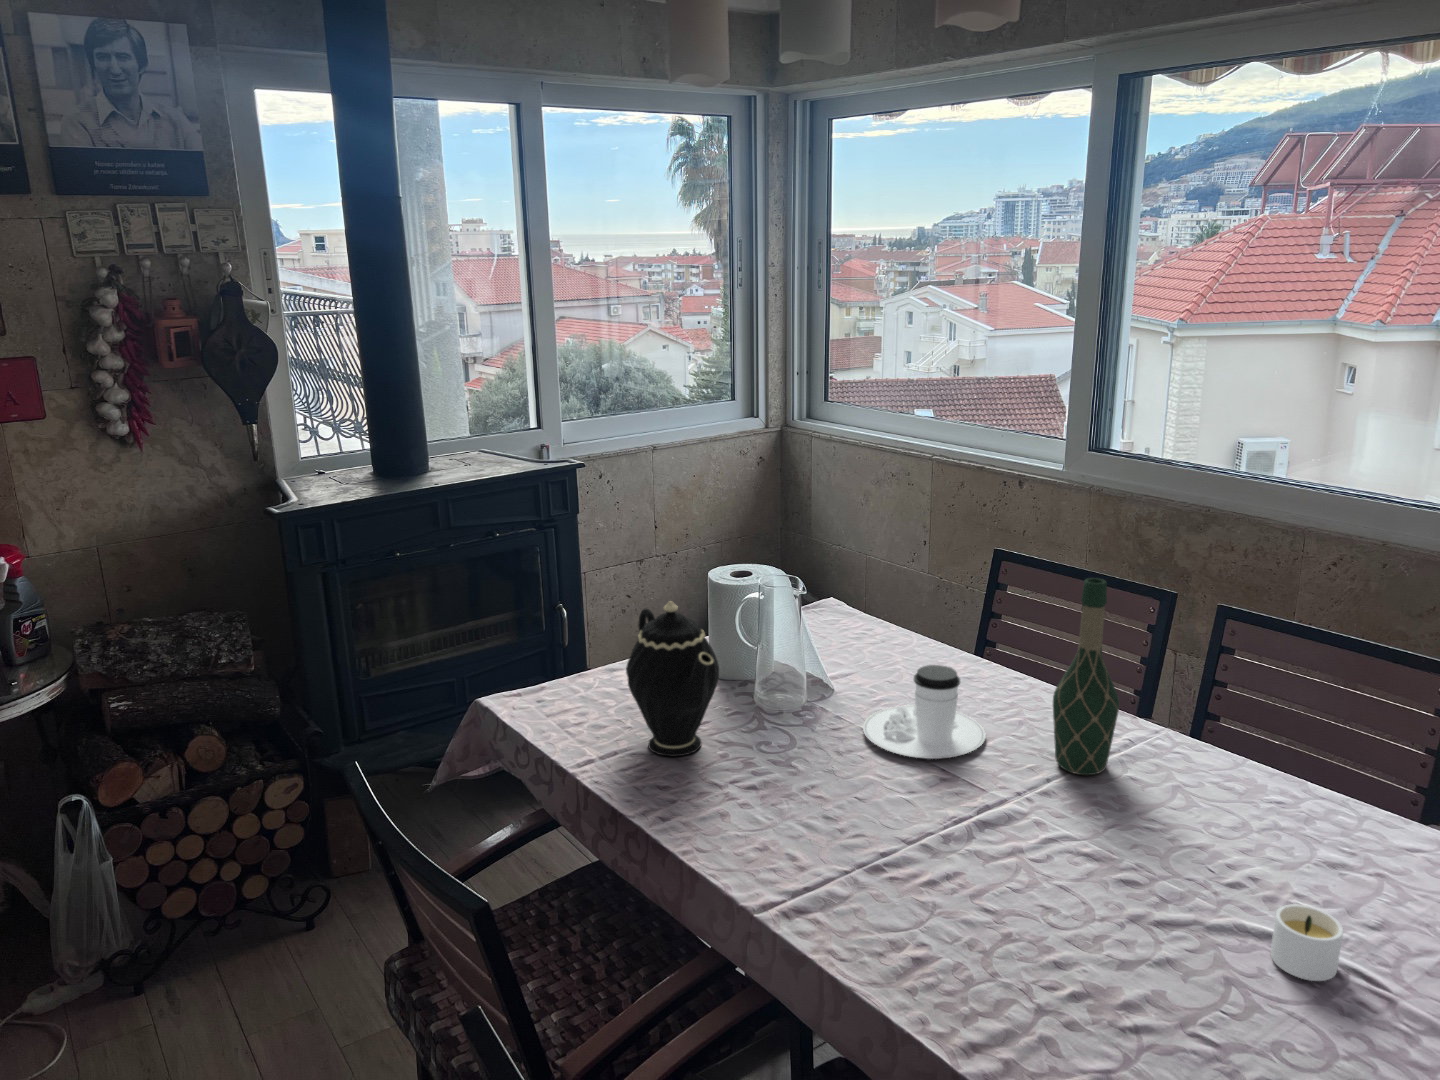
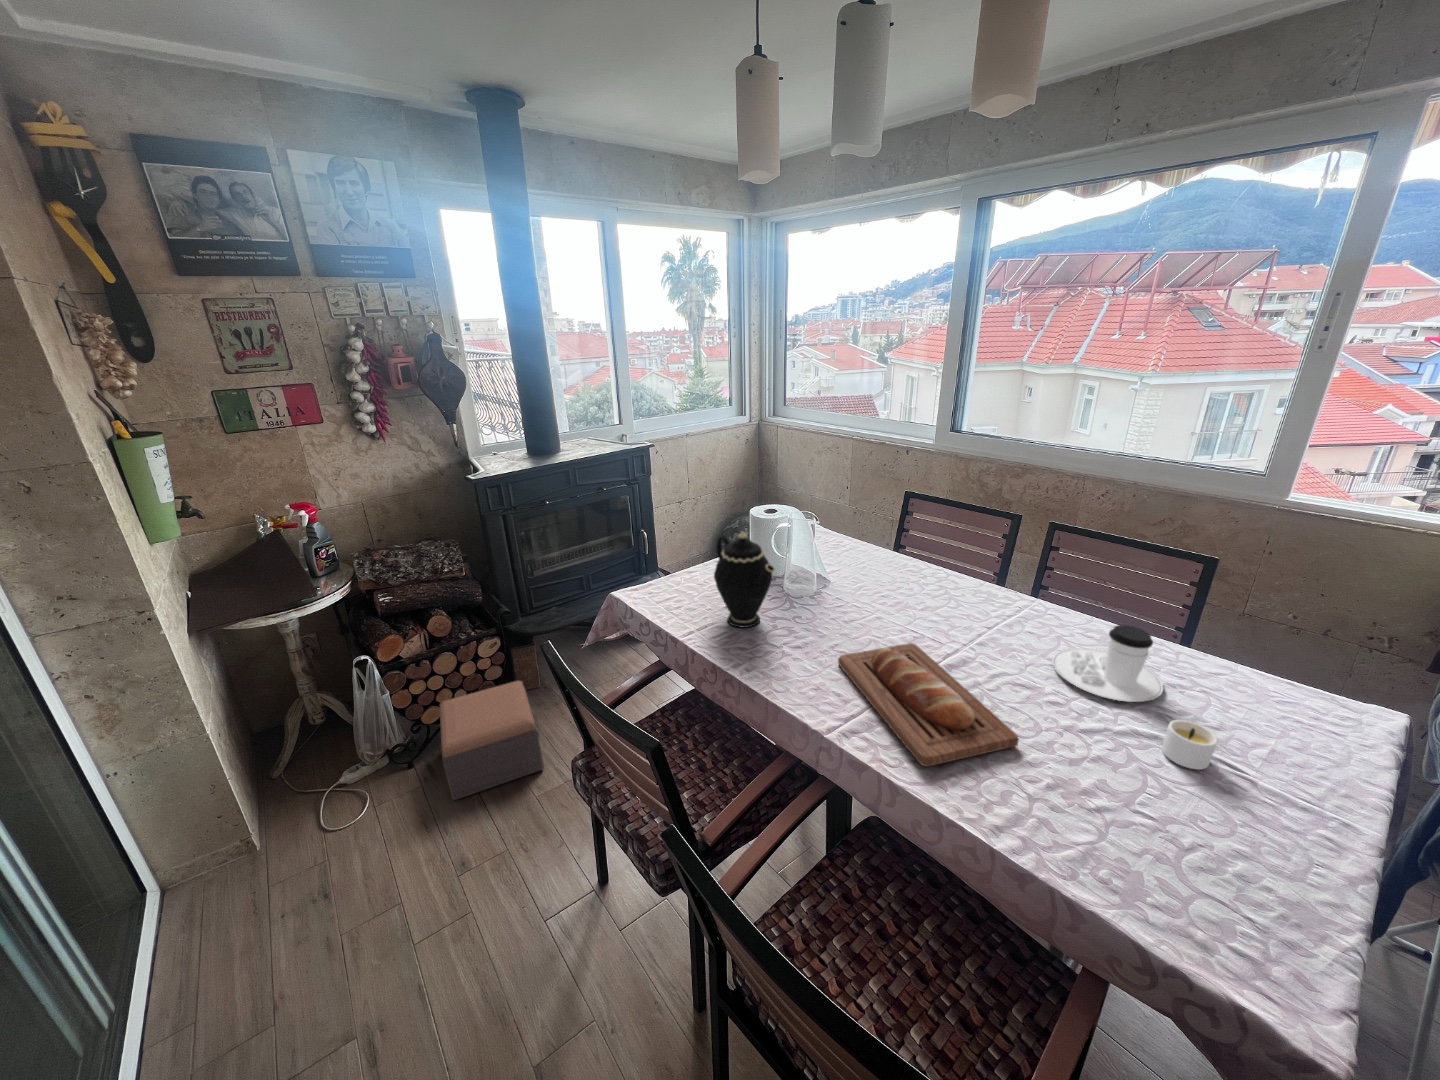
wine bottle: present [1053,578,1119,775] -> none [982,511,1027,632]
coffee cup: present [863,665,985,759] -> present [1052,625,1163,702]
bread loaf: none [806,787,1048,962] -> present [838,643,1019,766]
footstool: none [188,851,359,1046] -> present [440,681,544,800]

